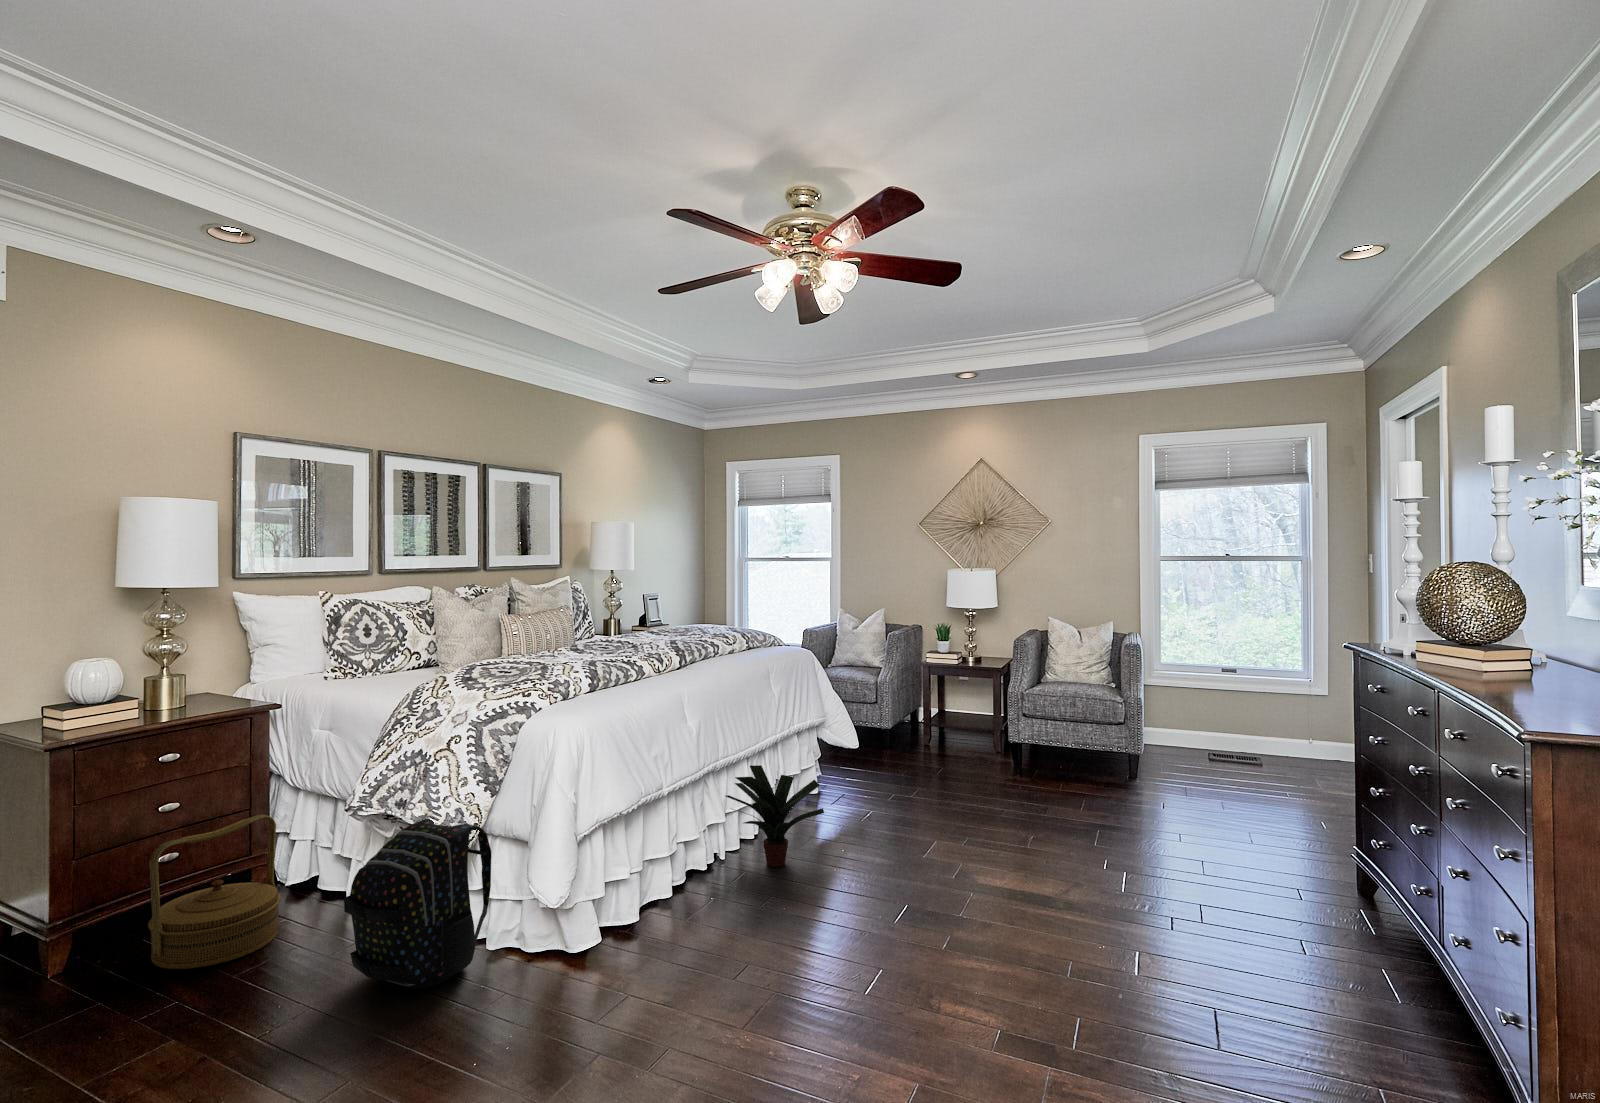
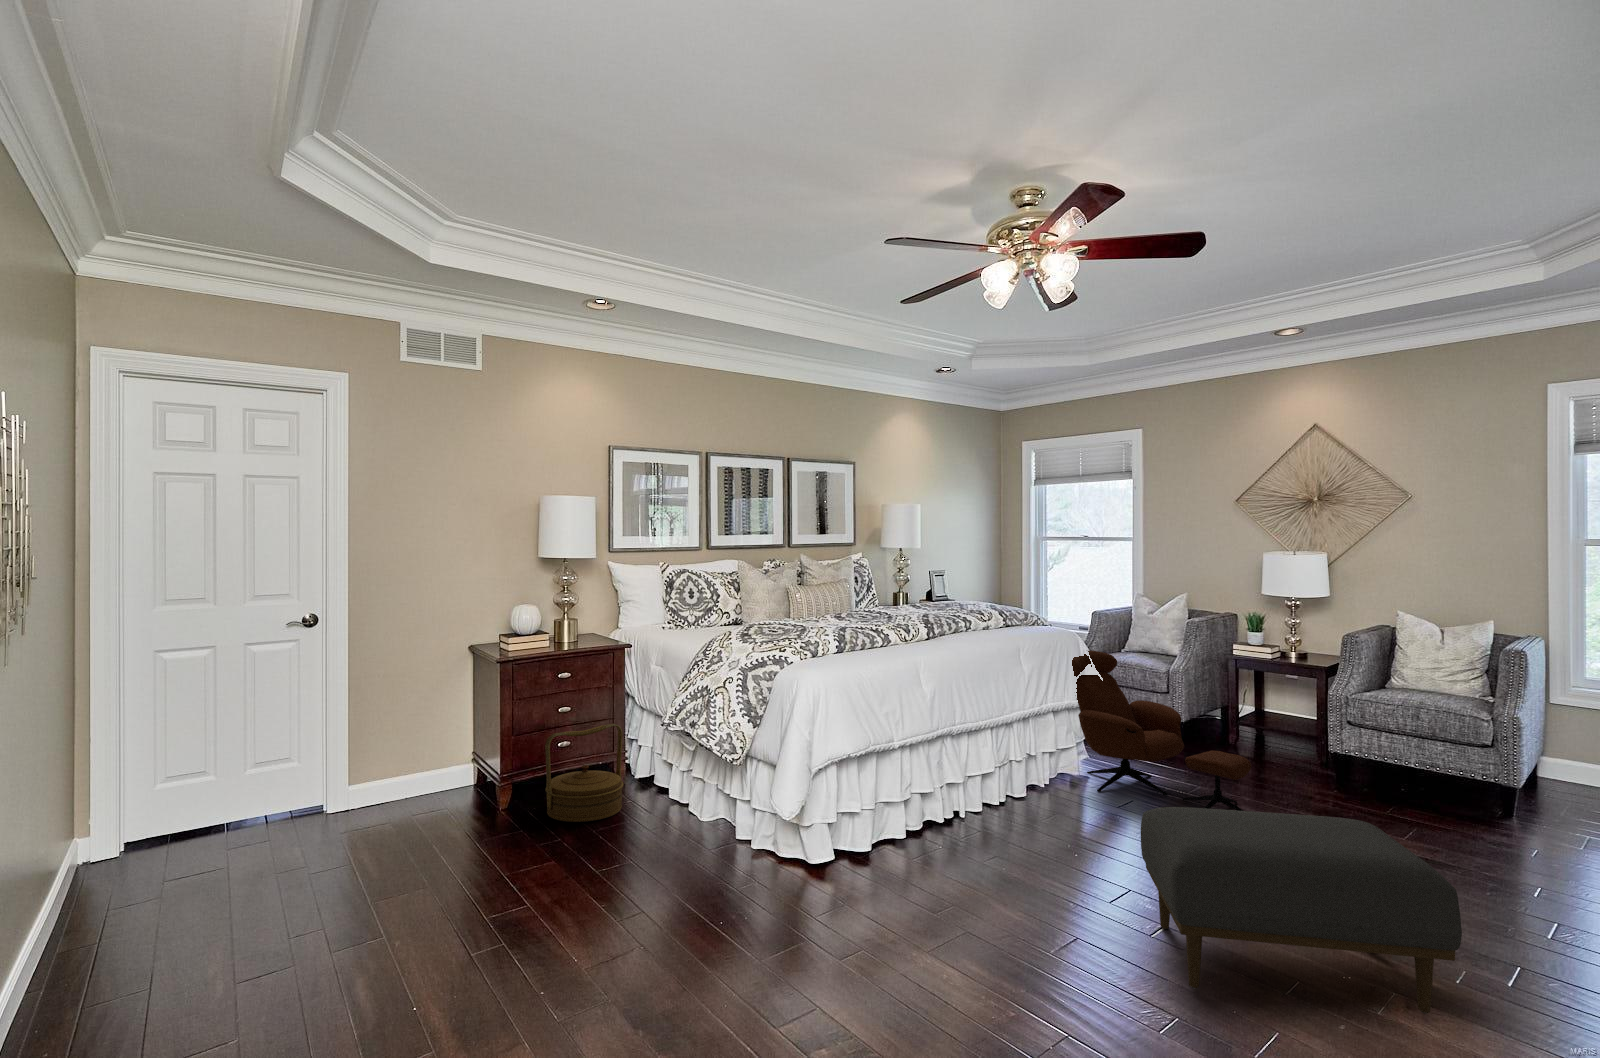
lounge chair: none [813,668,993,823] -> present [1072,650,1251,811]
potted plant: present [726,765,824,867] -> none [957,732,1052,827]
ottoman: none [953,812,1255,1016] -> present [1141,807,1462,1014]
backpack: present [344,818,491,988] -> none [651,739,753,861]

